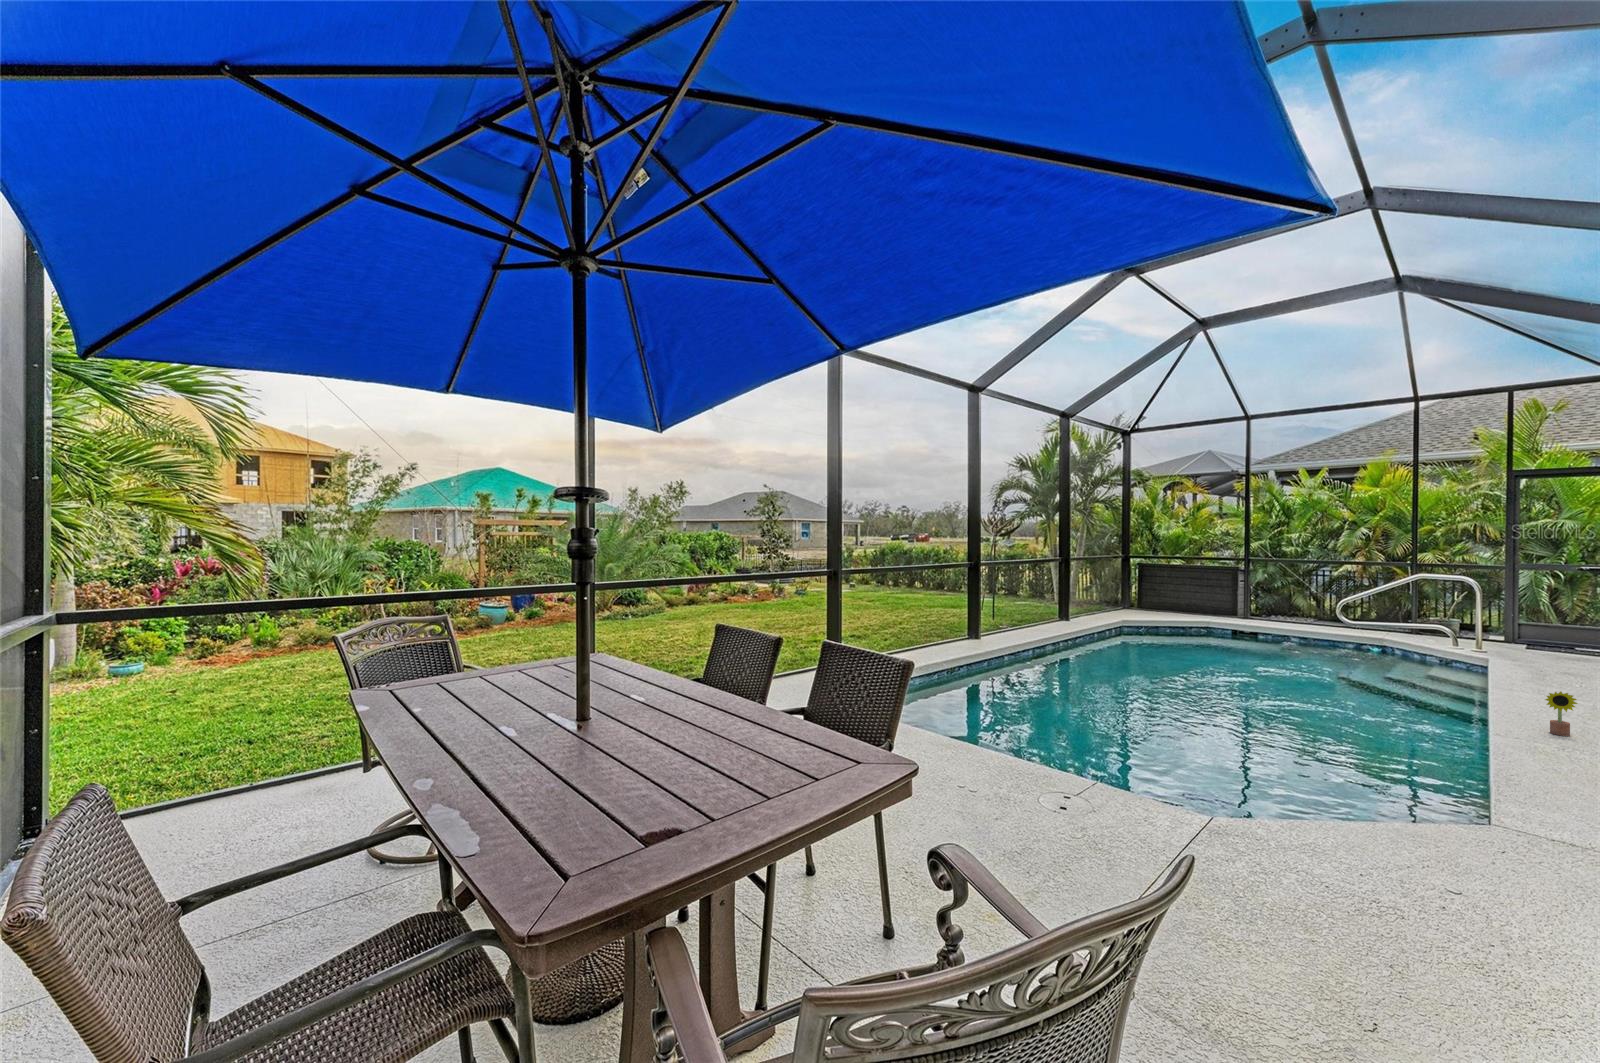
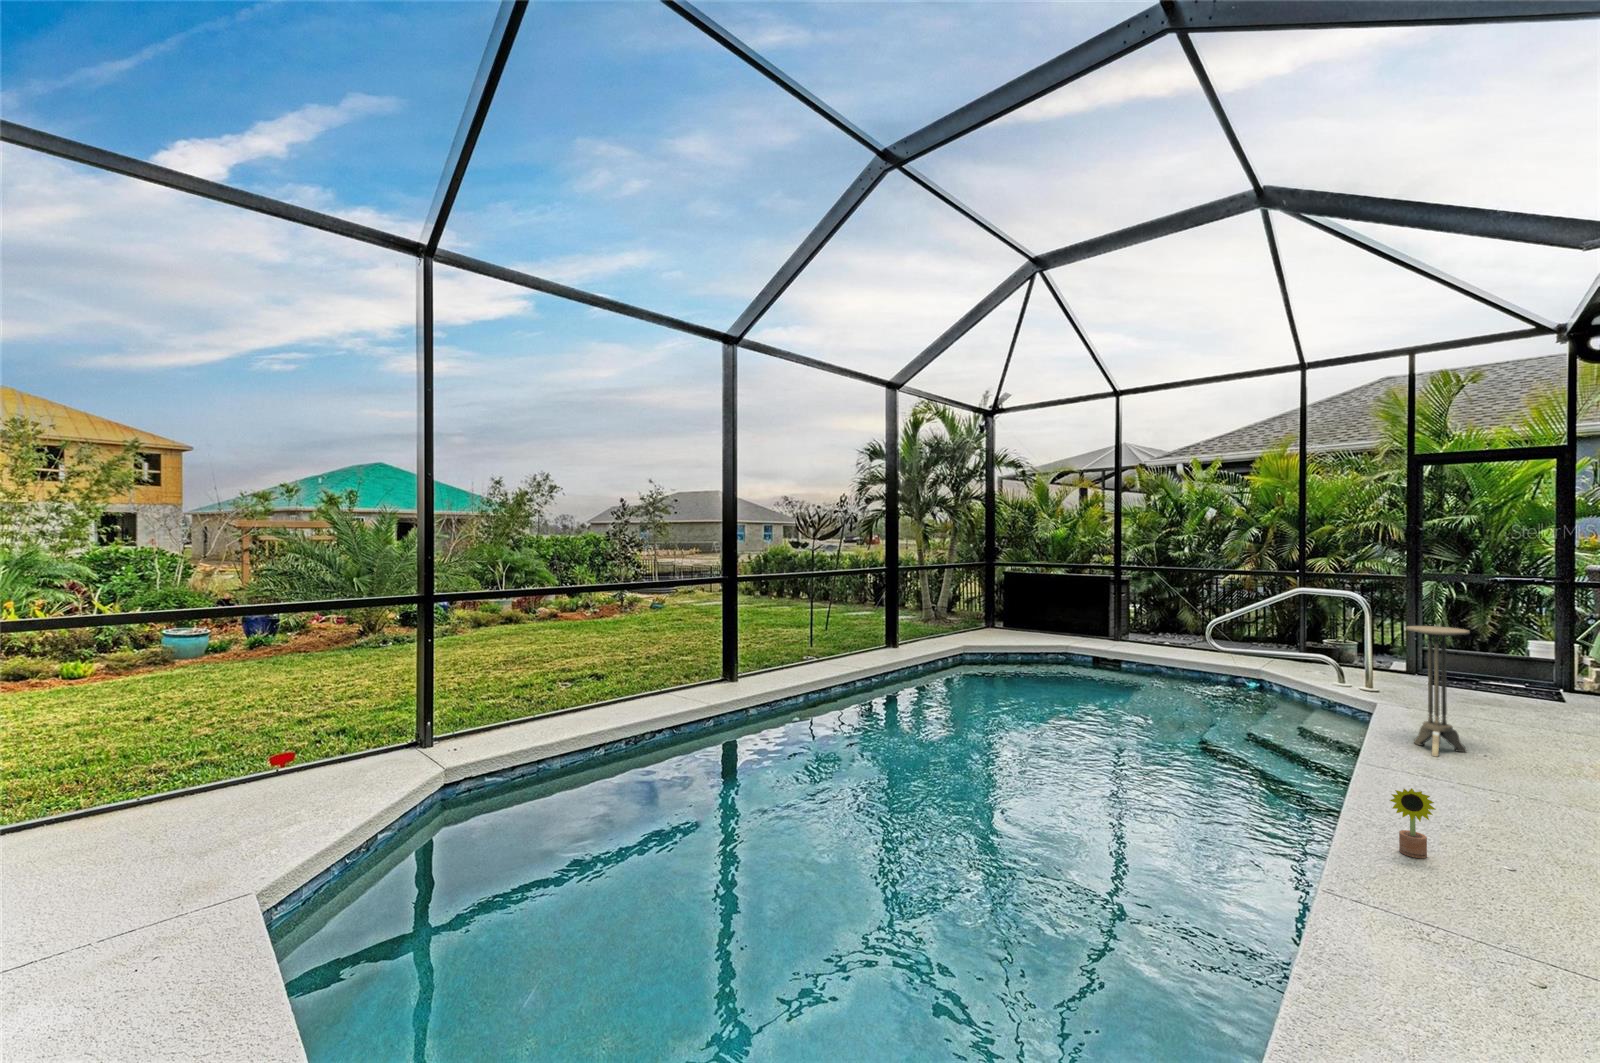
side table: none [1527,598,1579,690] -> present [1406,626,1470,757]

